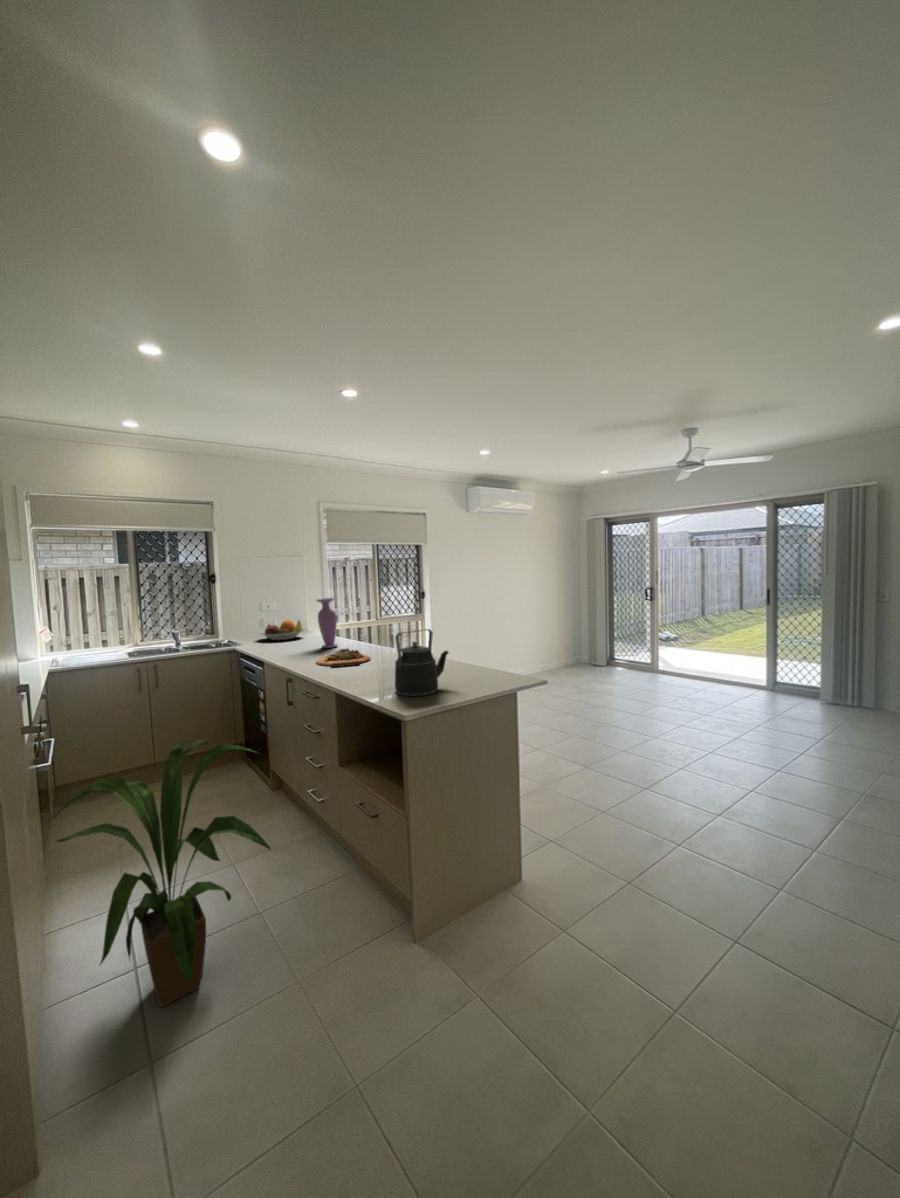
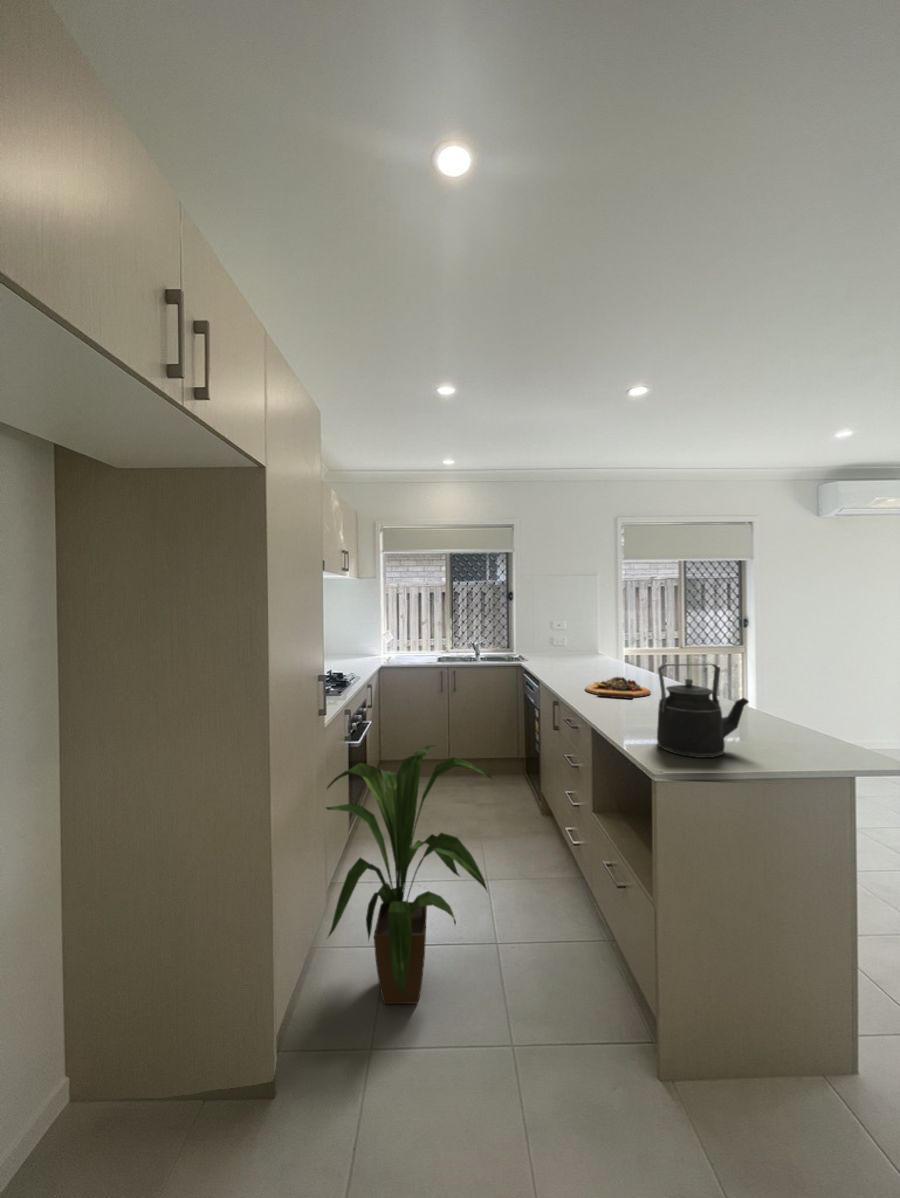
vase: present [316,598,337,648] -> none [598,618,621,674]
fruit bowl: present [260,620,304,640] -> none [547,640,592,660]

